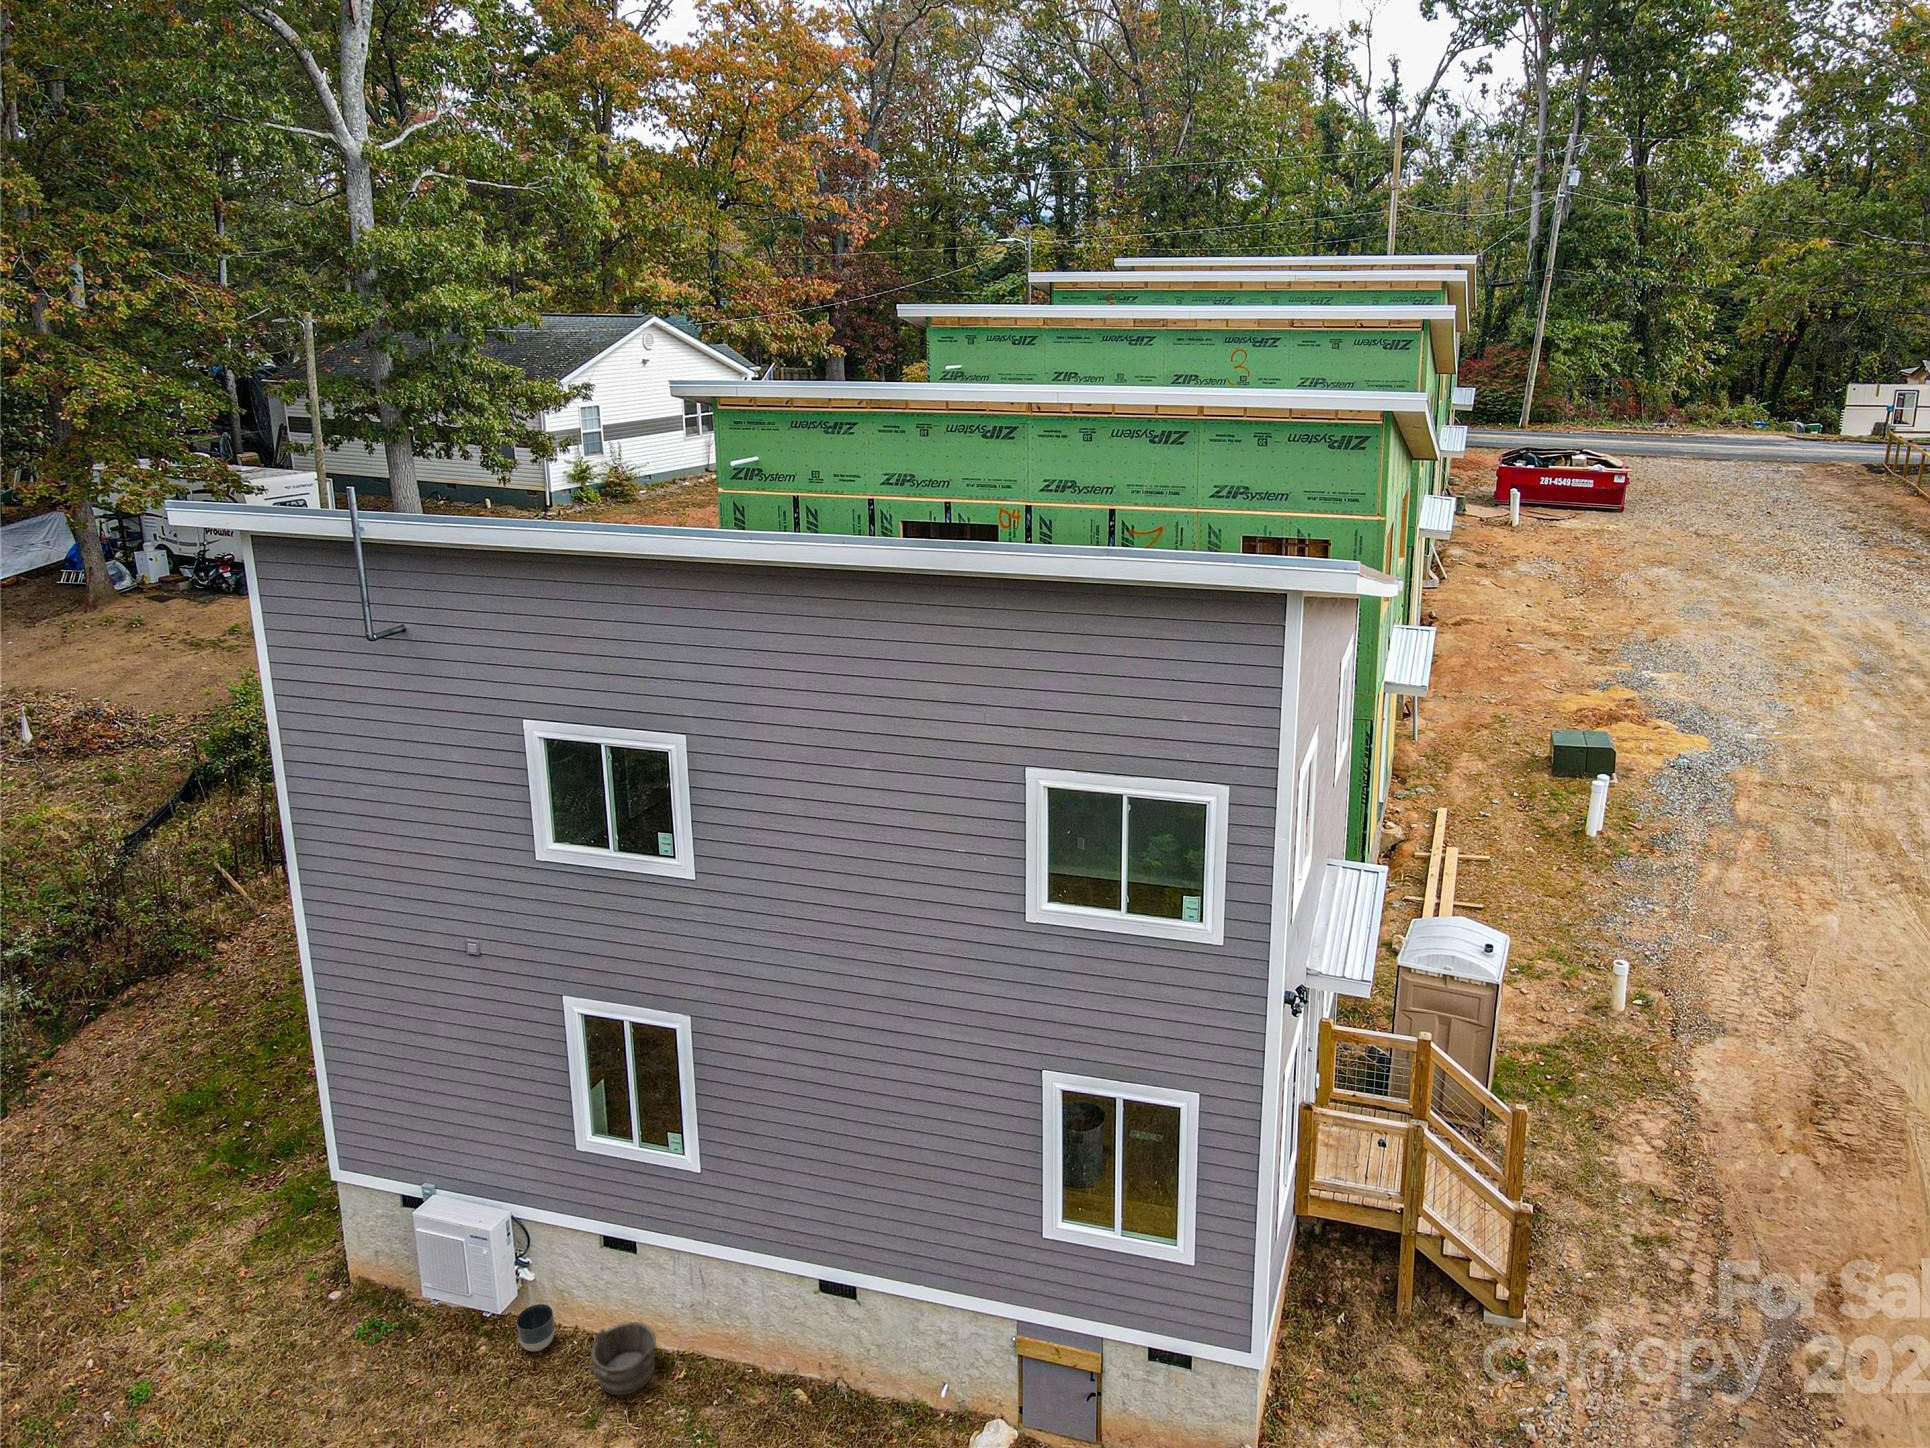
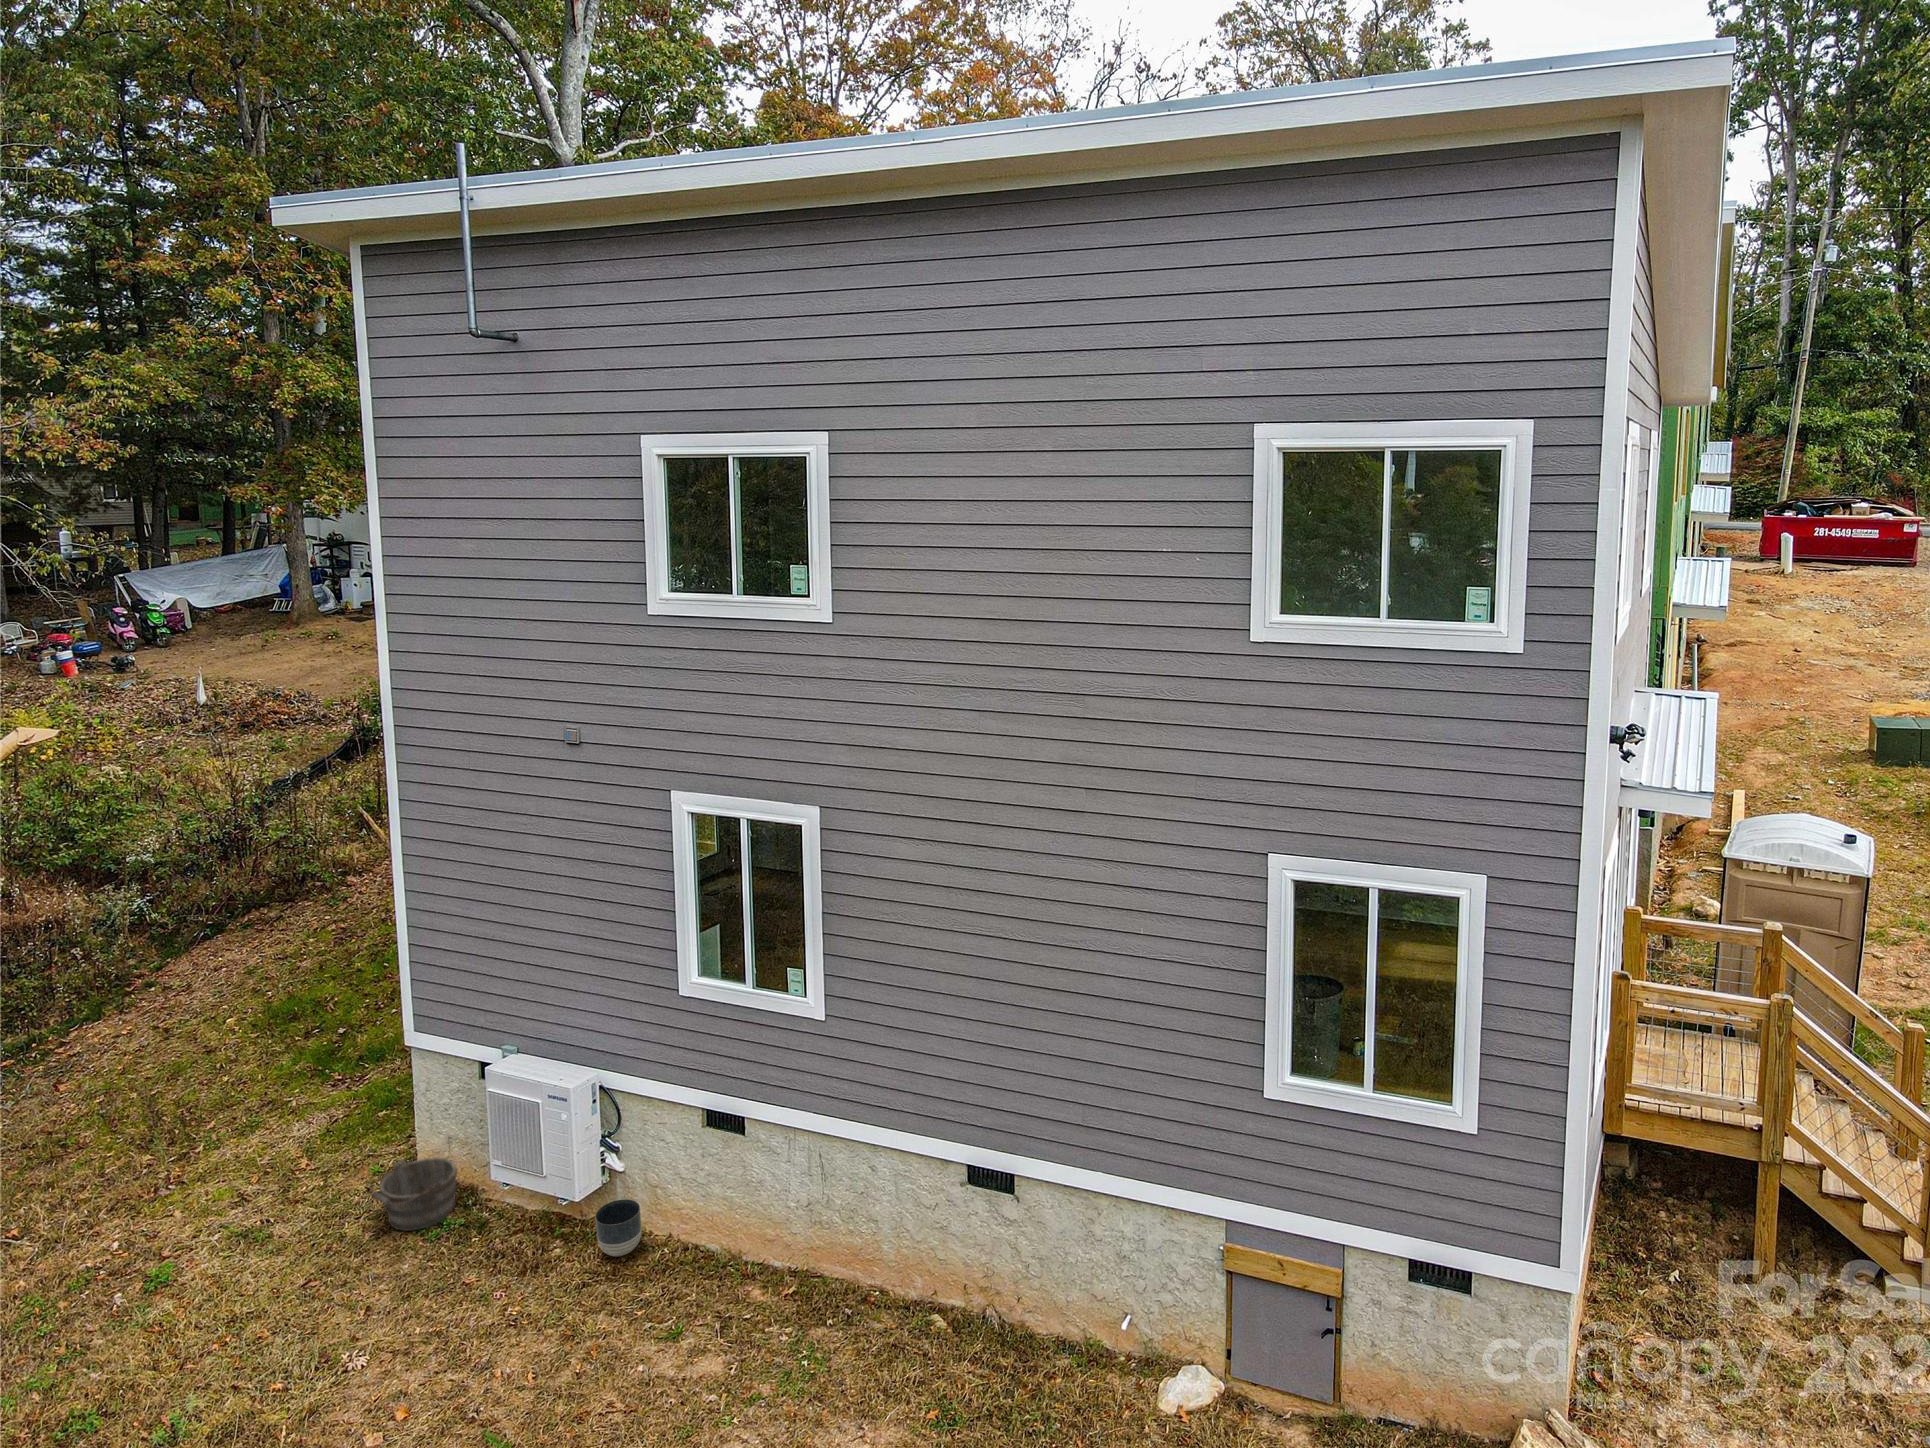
bucket: present [588,1322,656,1395] -> present [372,1158,457,1231]

